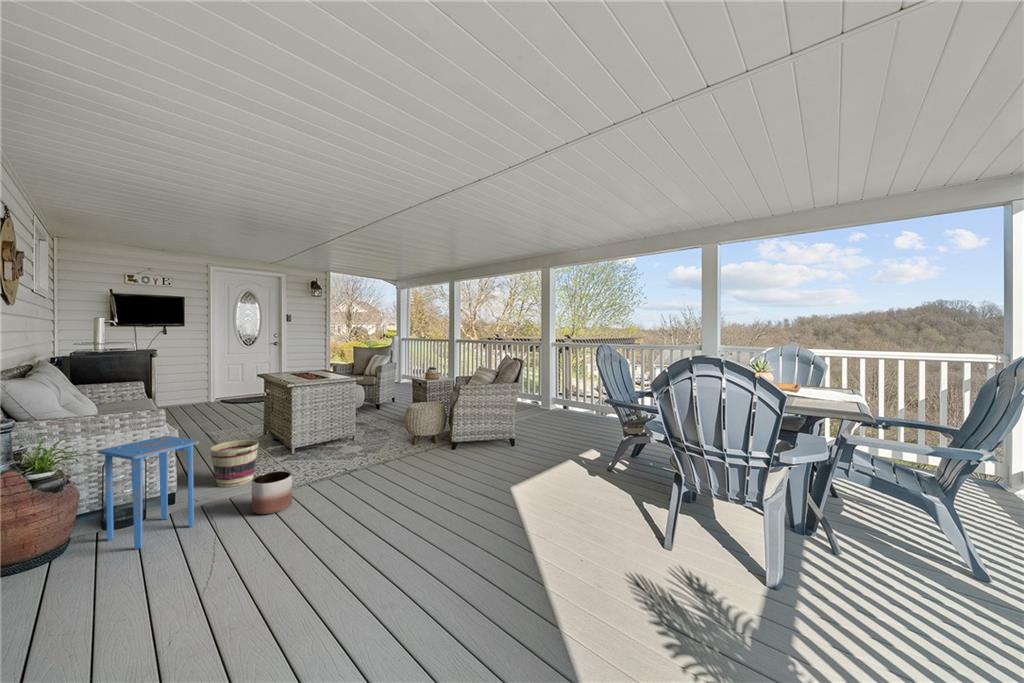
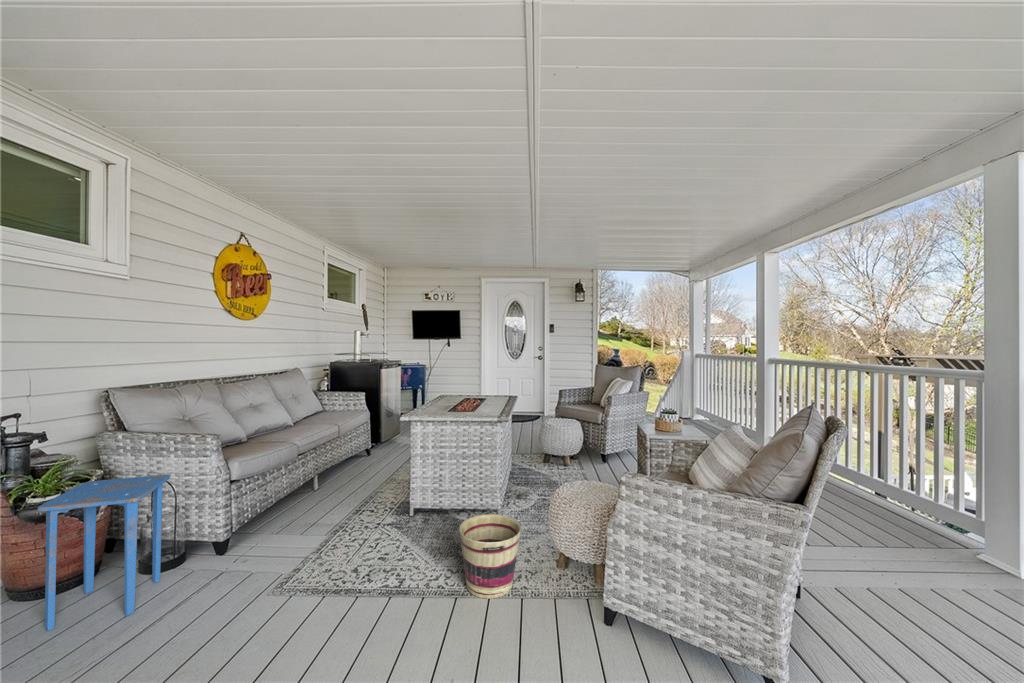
basket: present [210,440,259,487] -> present [459,514,521,599]
planter: present [252,471,292,514] -> none [173,566,243,648]

